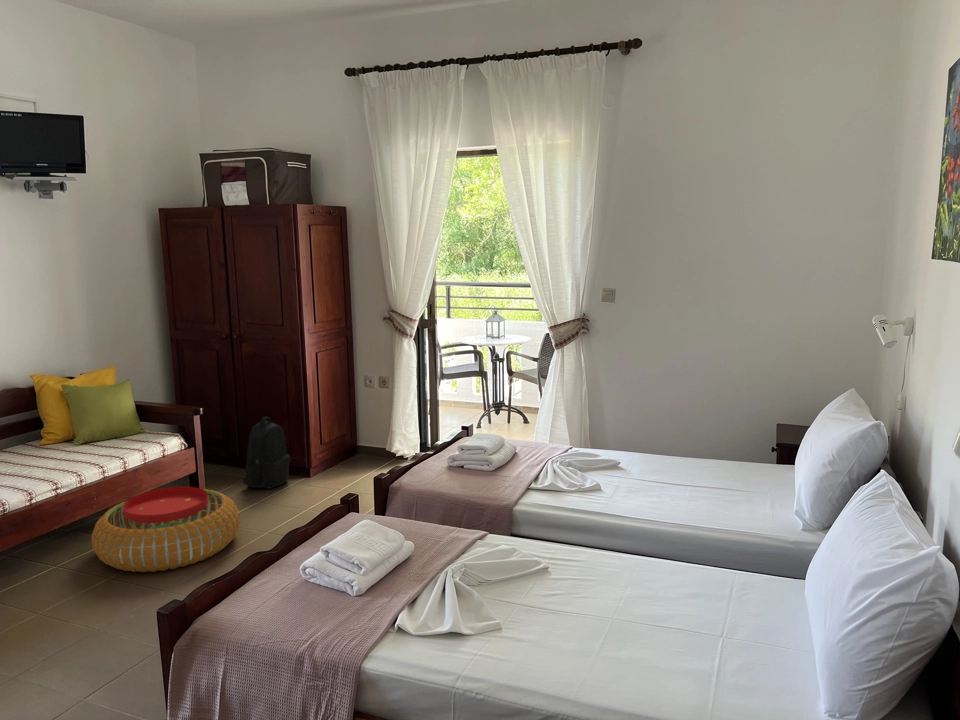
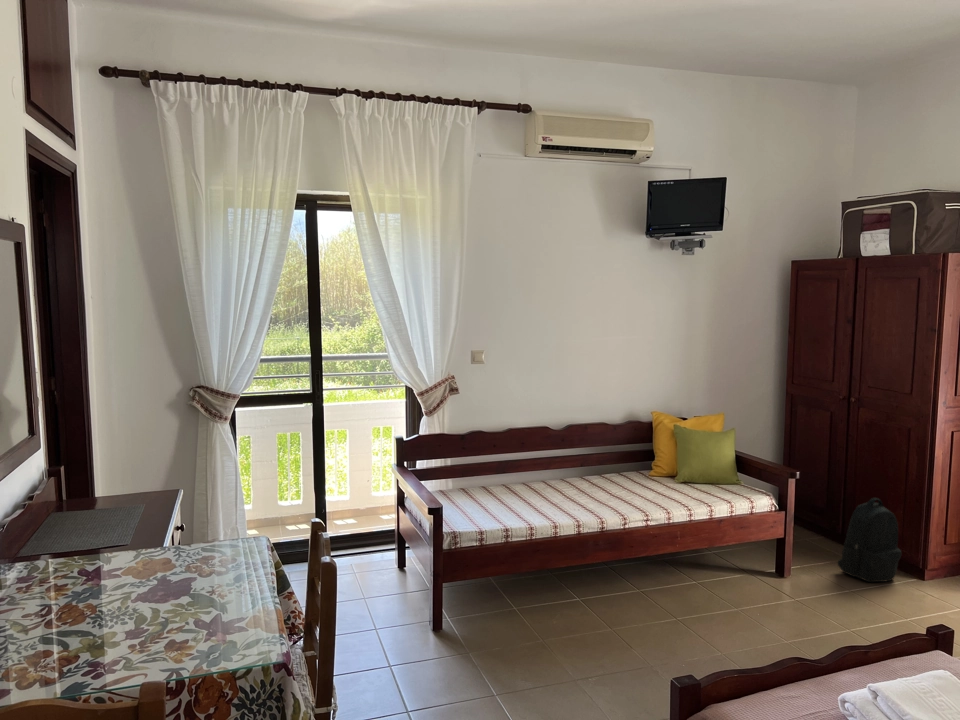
pouf: present [92,487,240,572] -> none [669,546,819,636]

